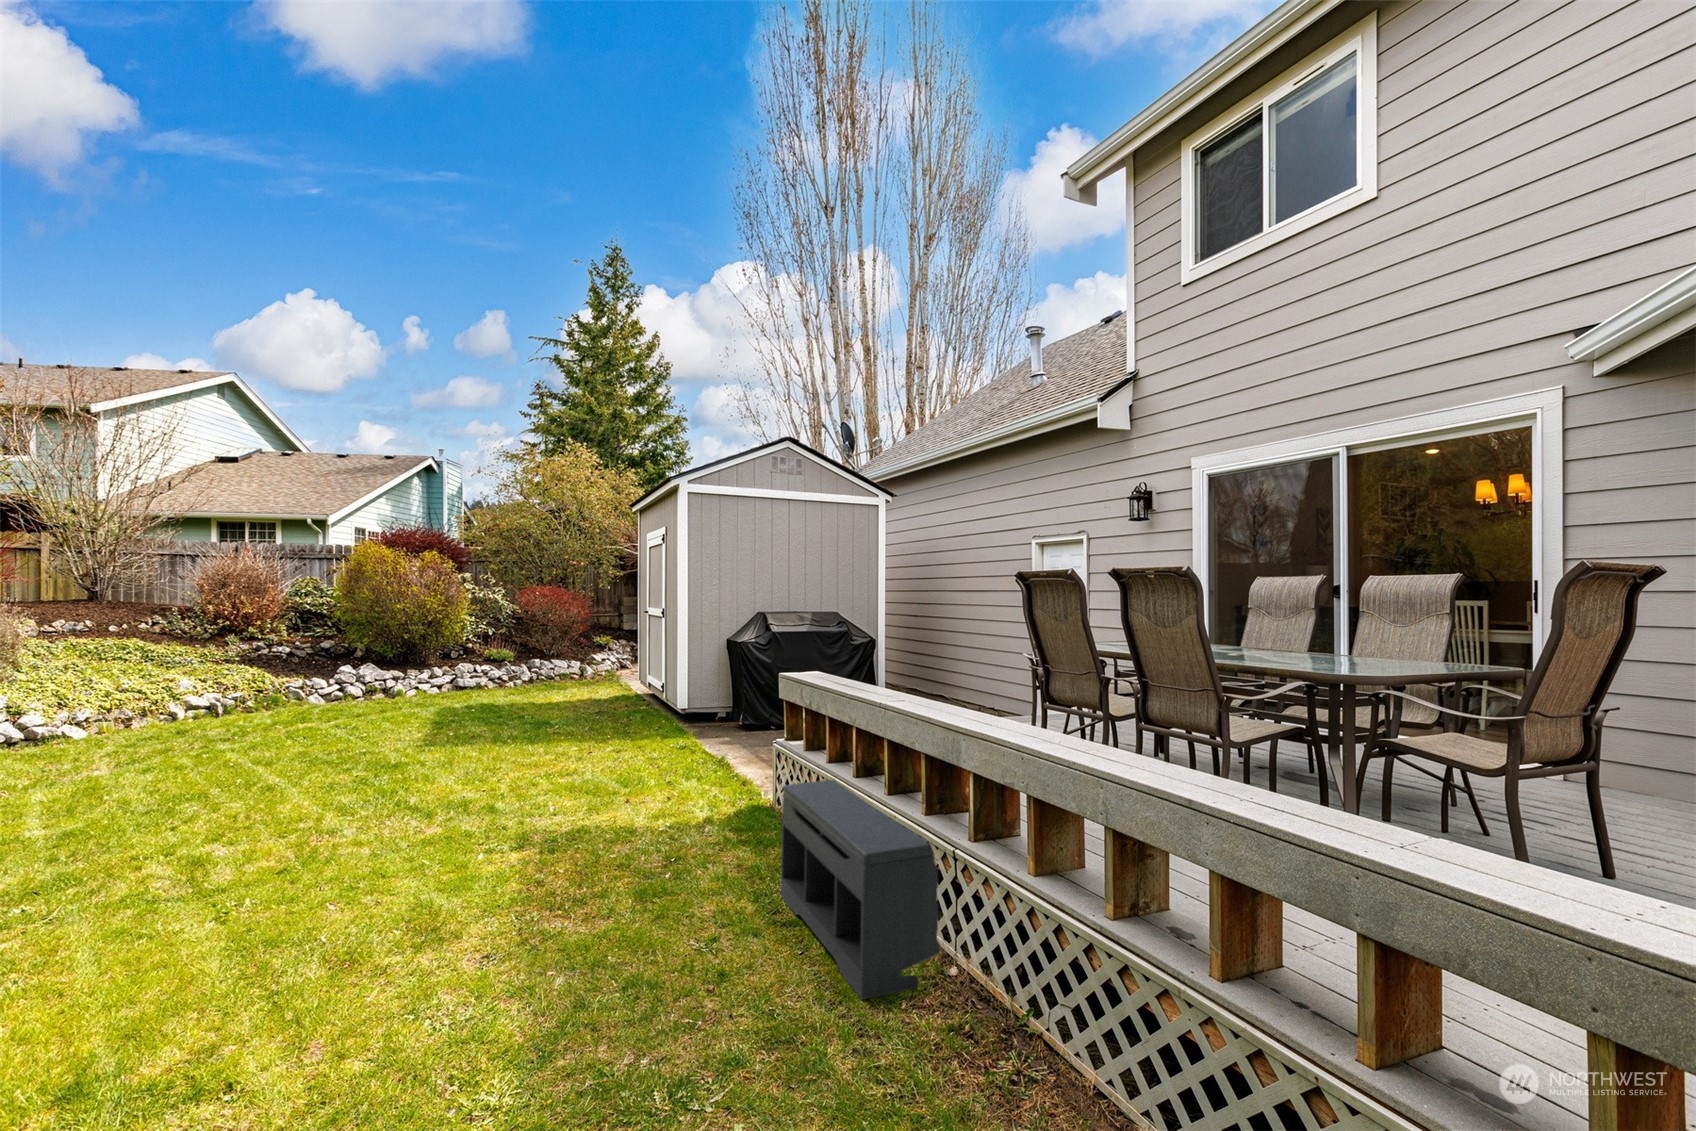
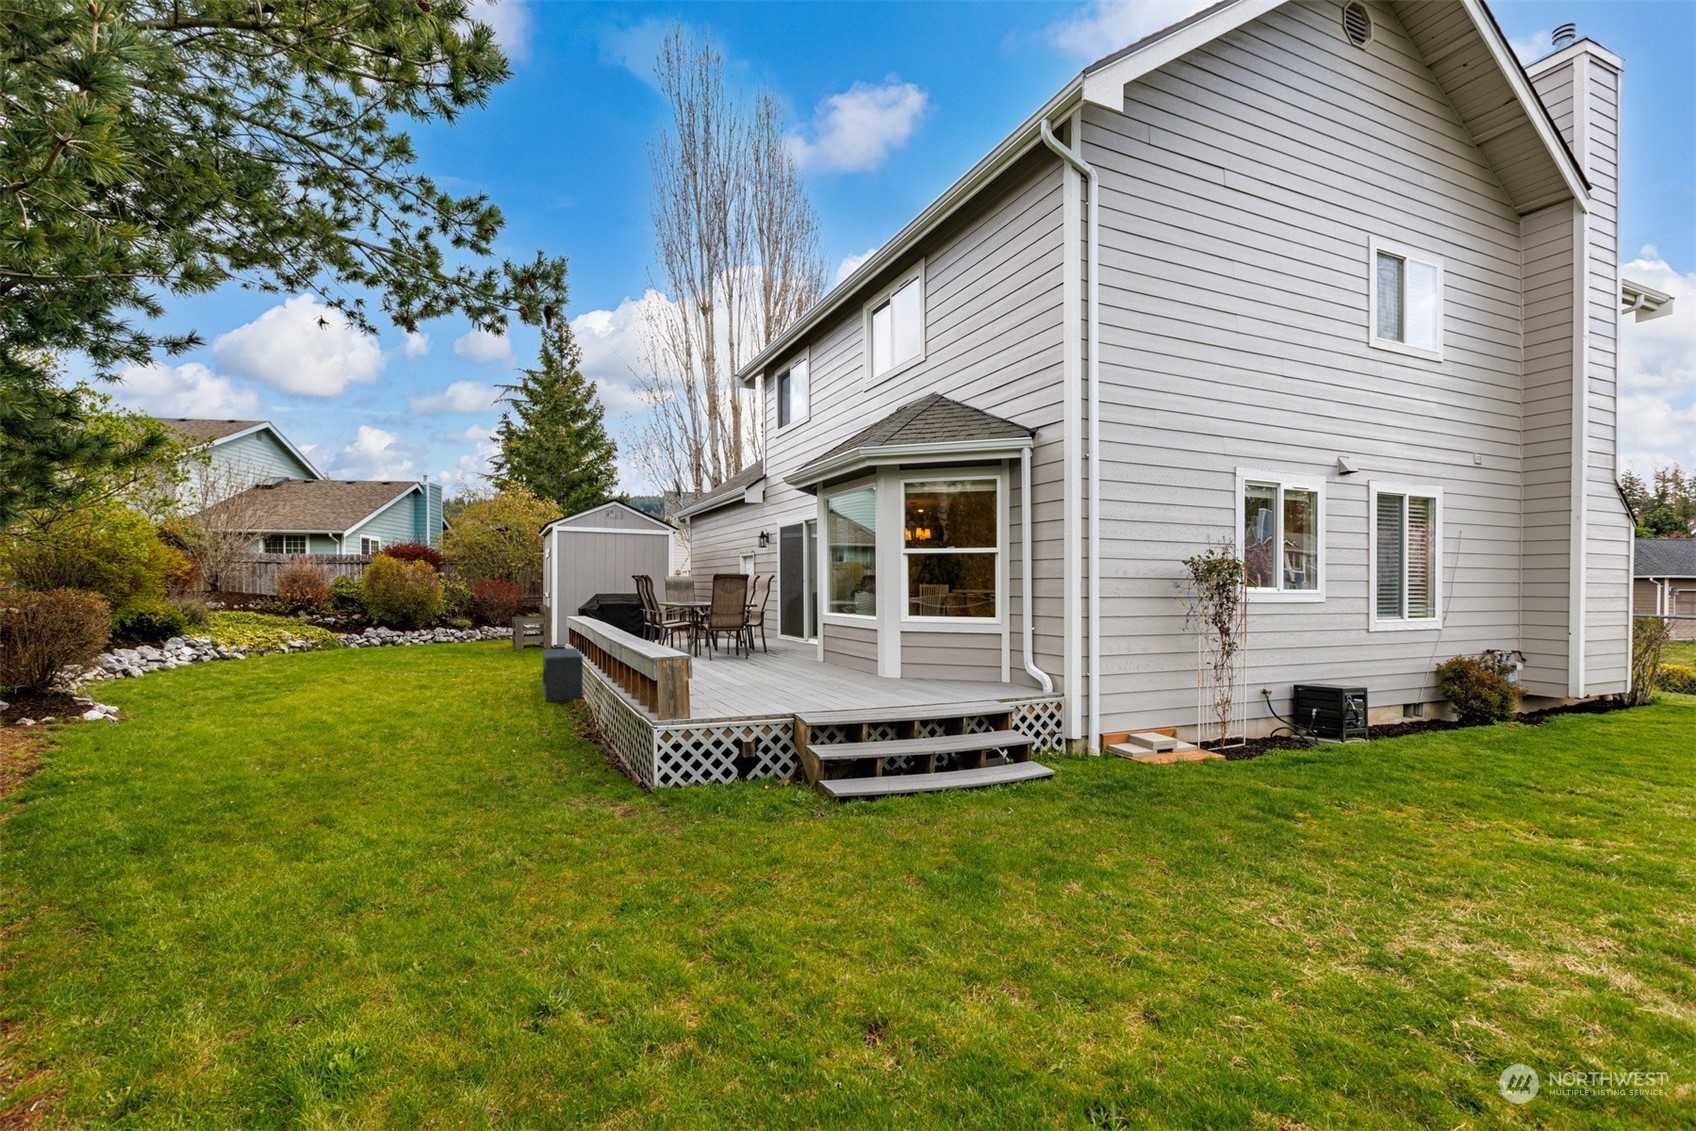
armchair: none [592,631,665,711] -> present [512,605,552,649]

